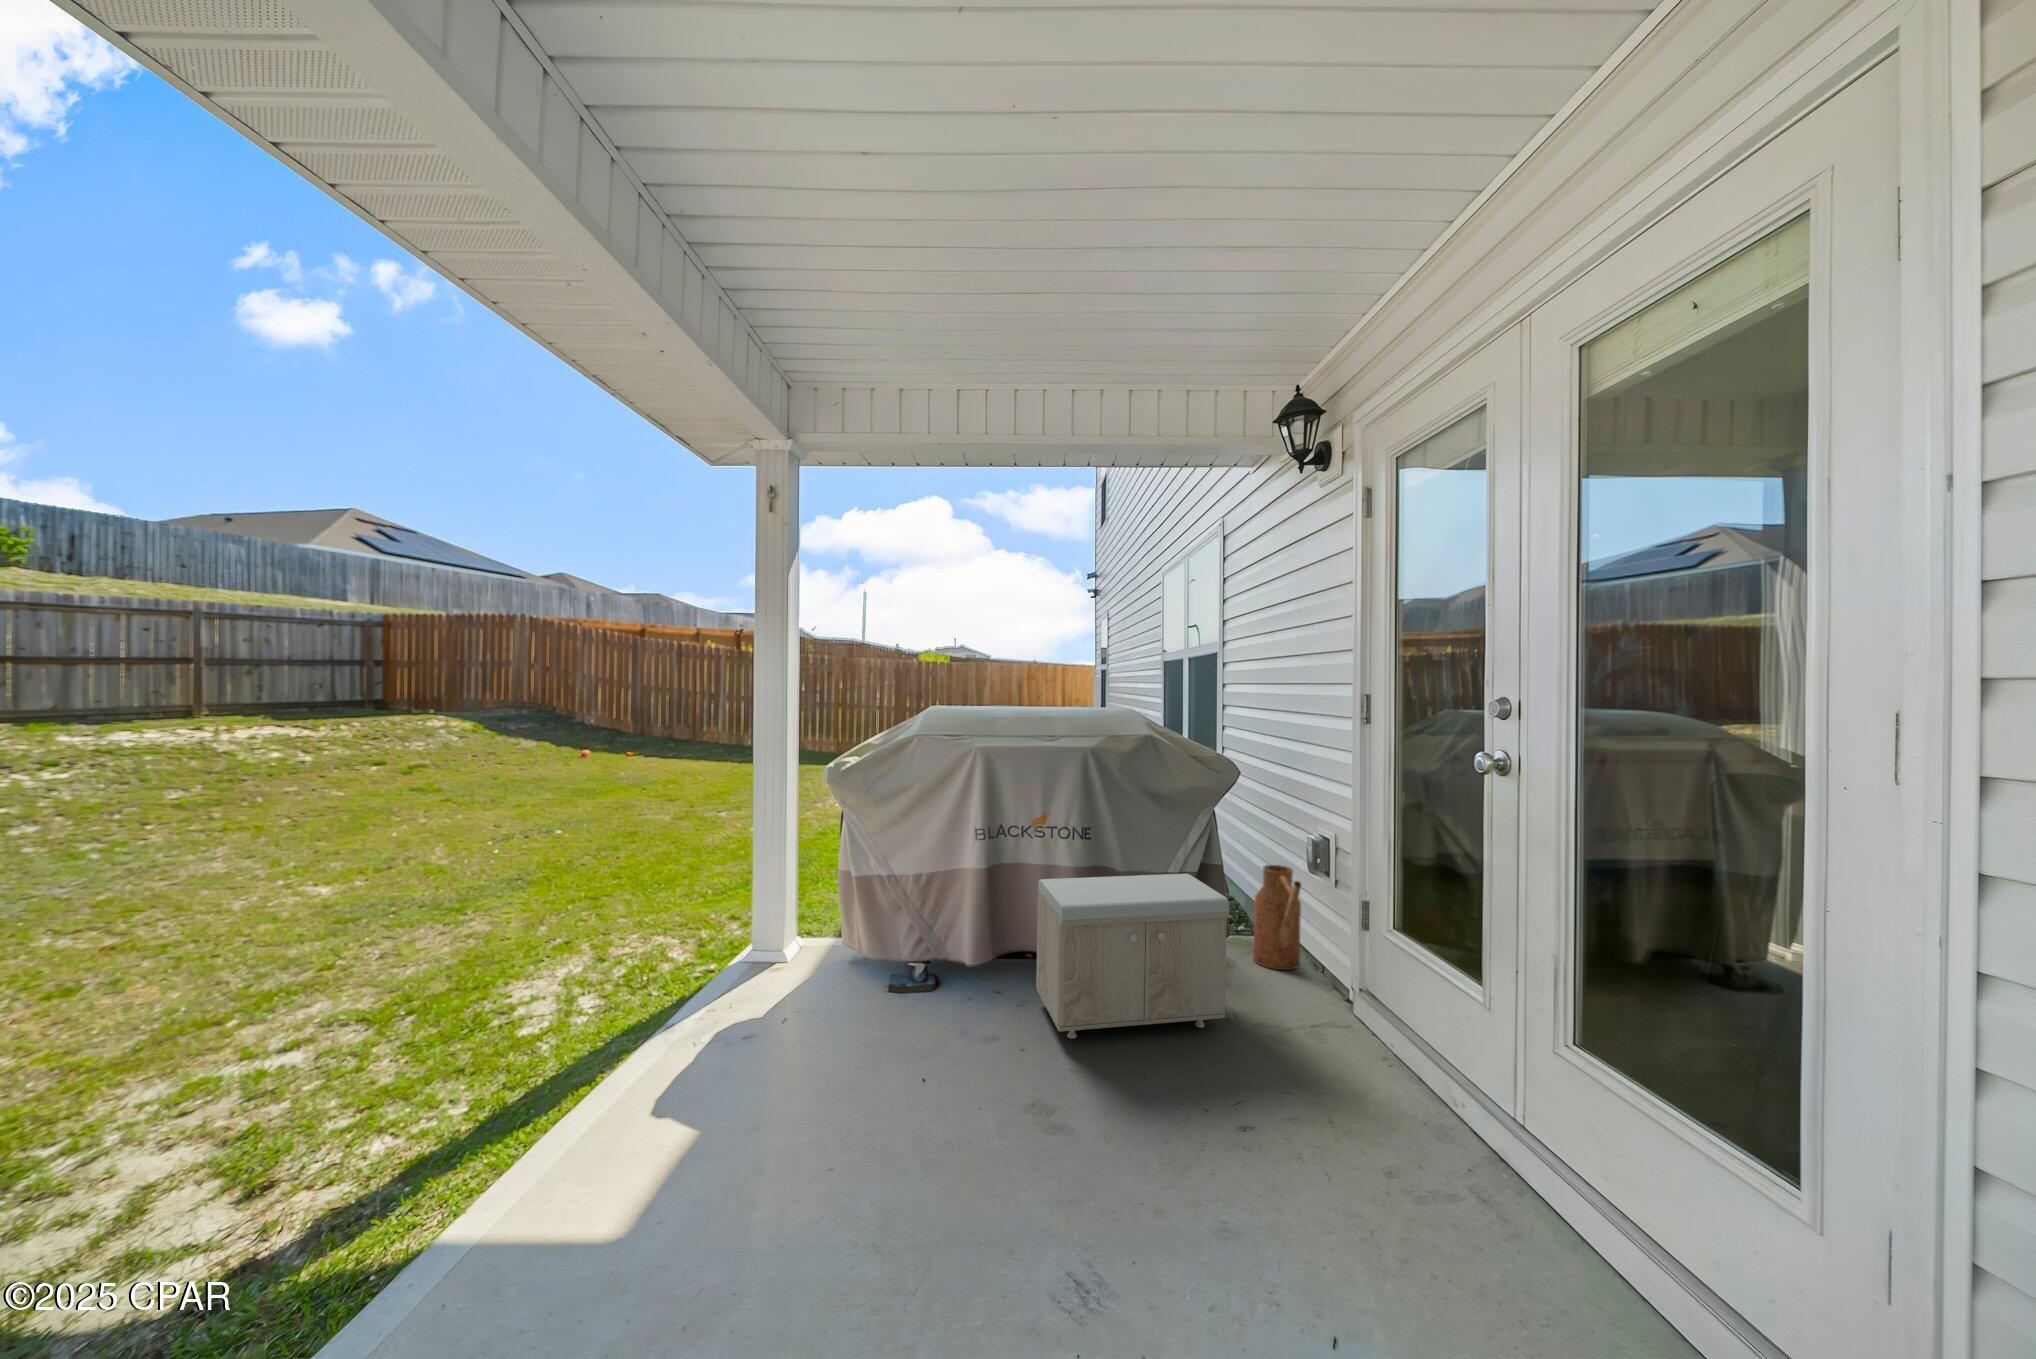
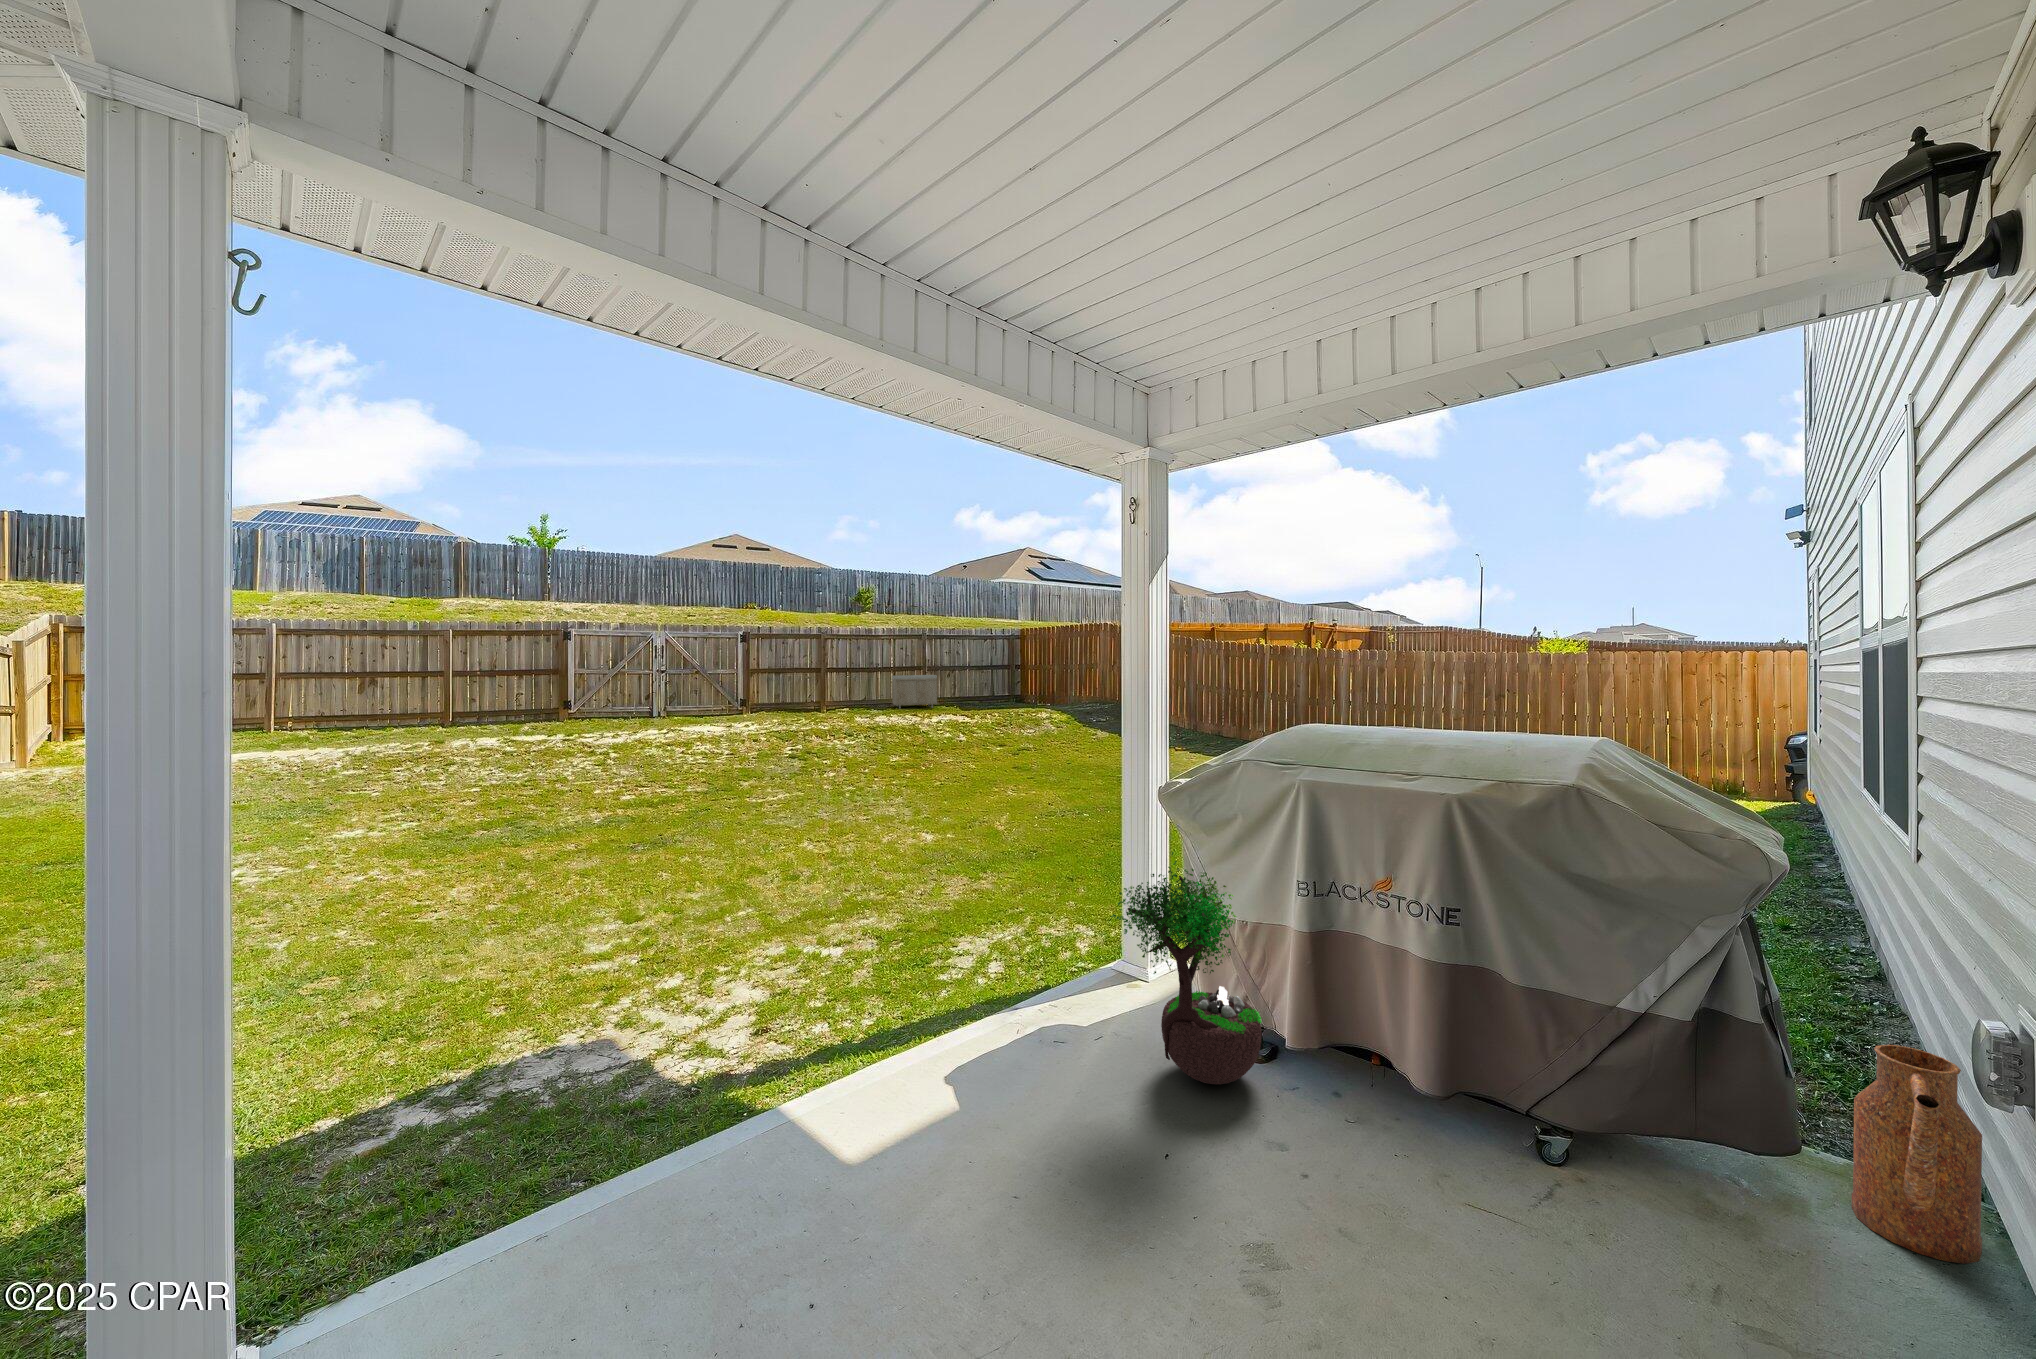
potted tree: none [828,815,953,1021] -> present [1111,852,1262,1084]
storage bench: present [1036,874,1229,1039] -> present [892,675,937,709]

